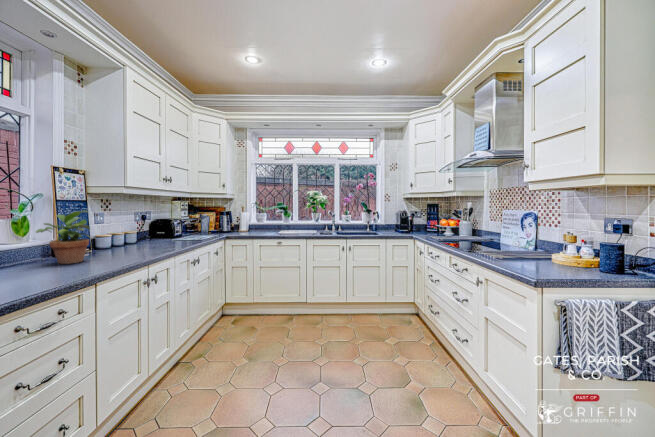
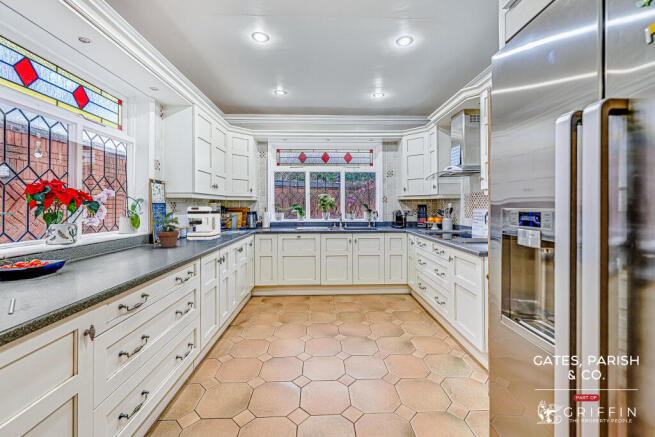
coffee maker: none [114,205,168,250] -> present [187,207,221,240]

